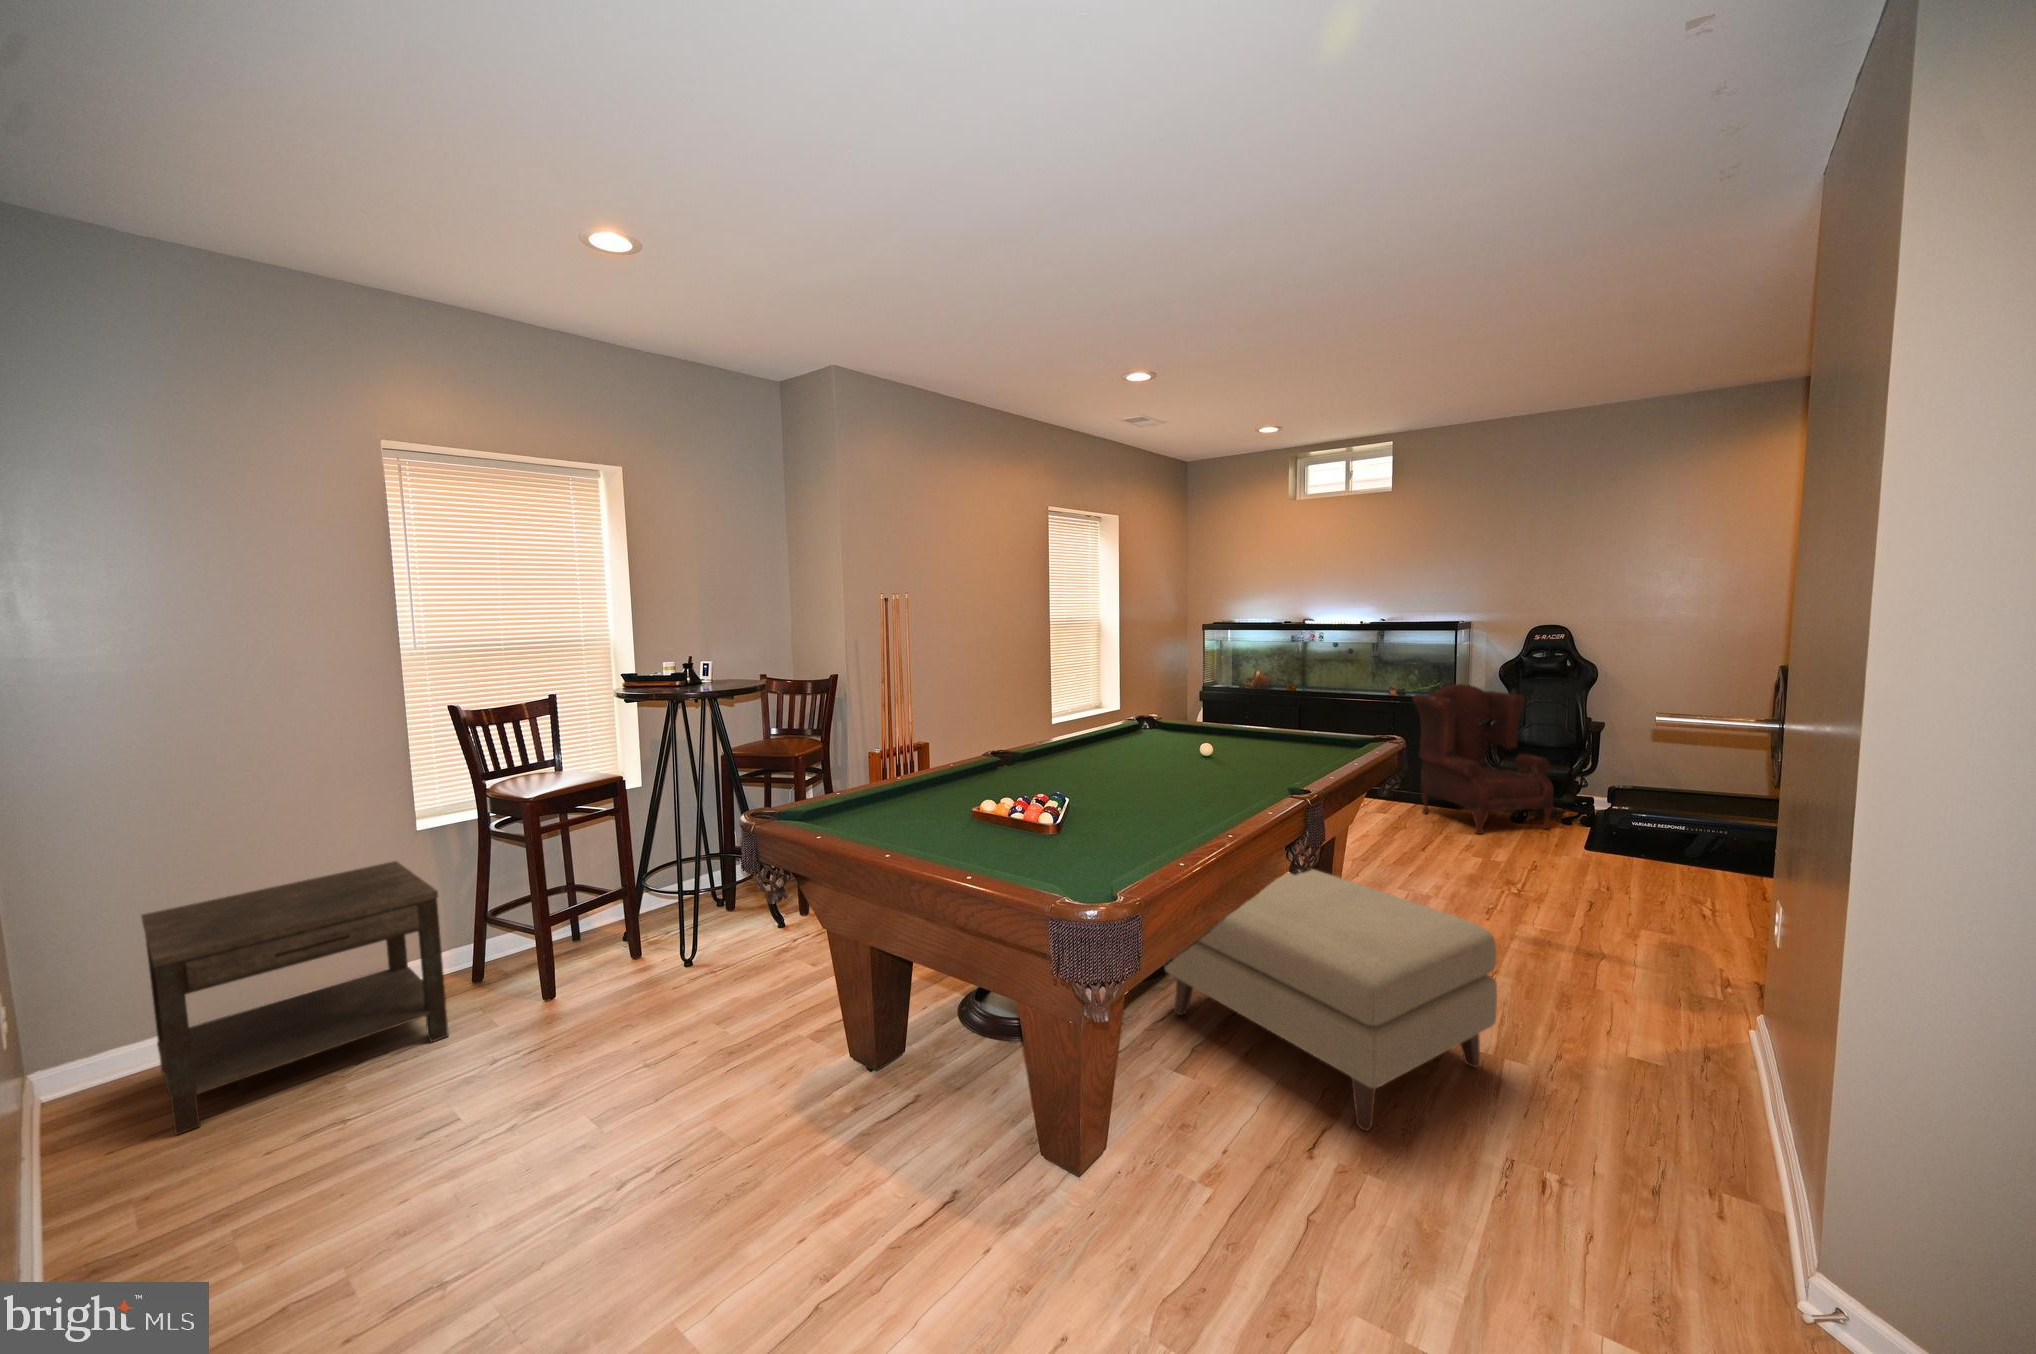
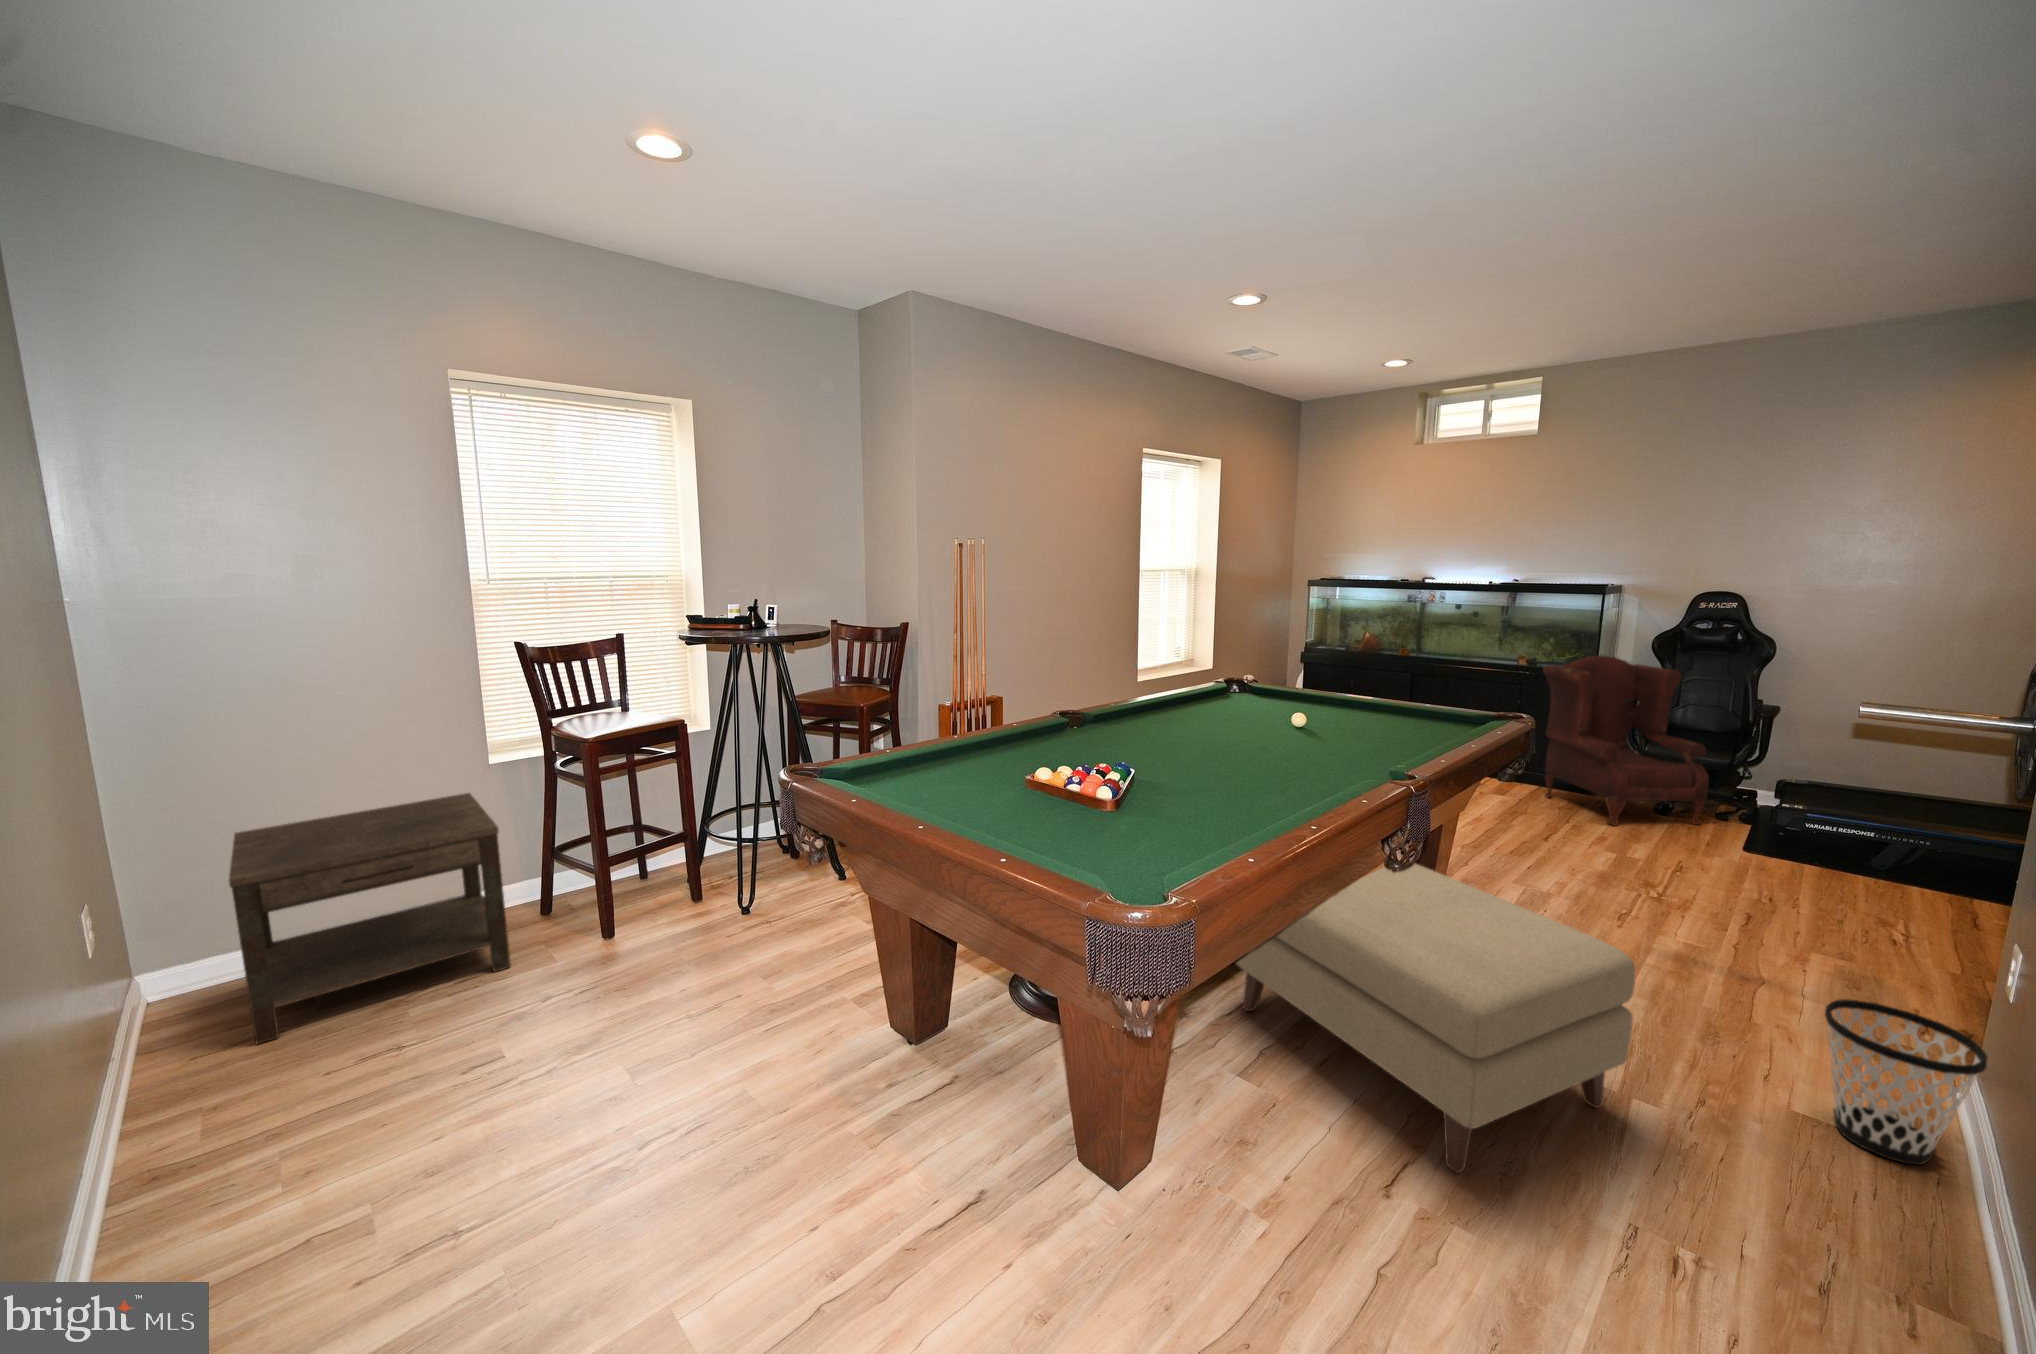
wastebasket: none [1643,956,1759,1087] -> present [1825,999,1987,1165]

